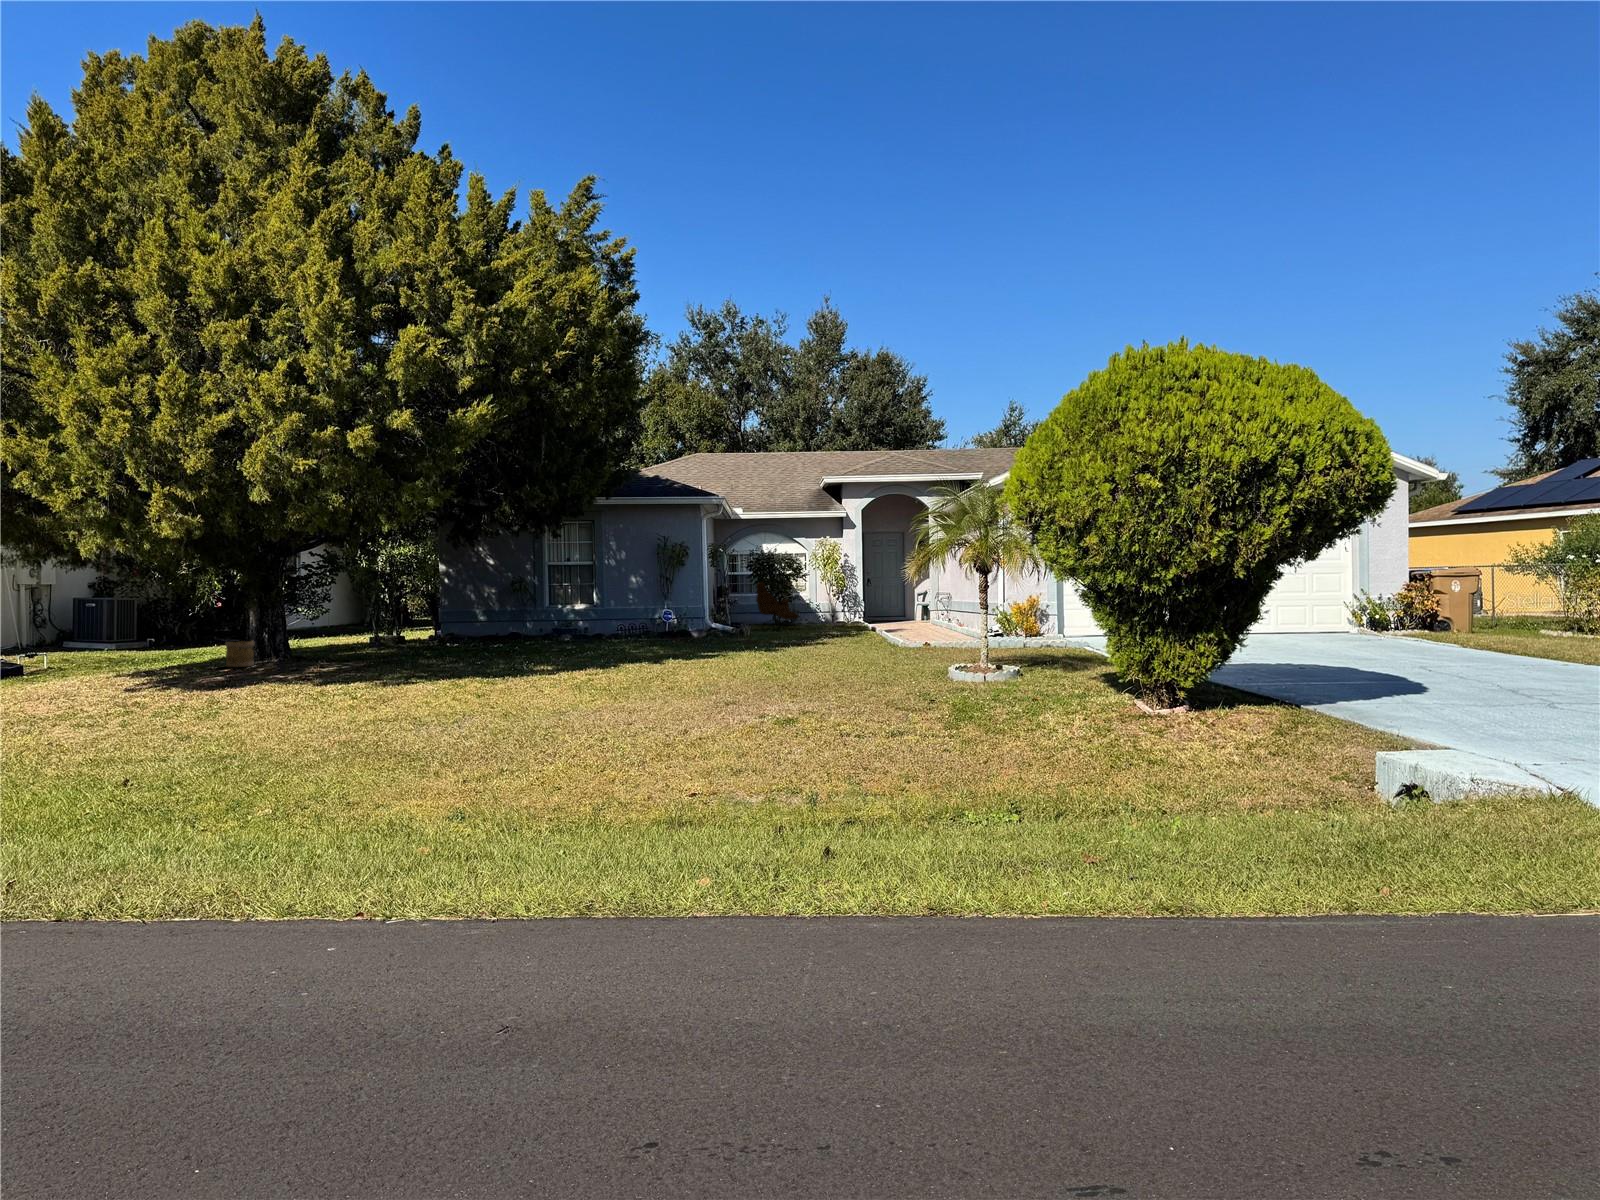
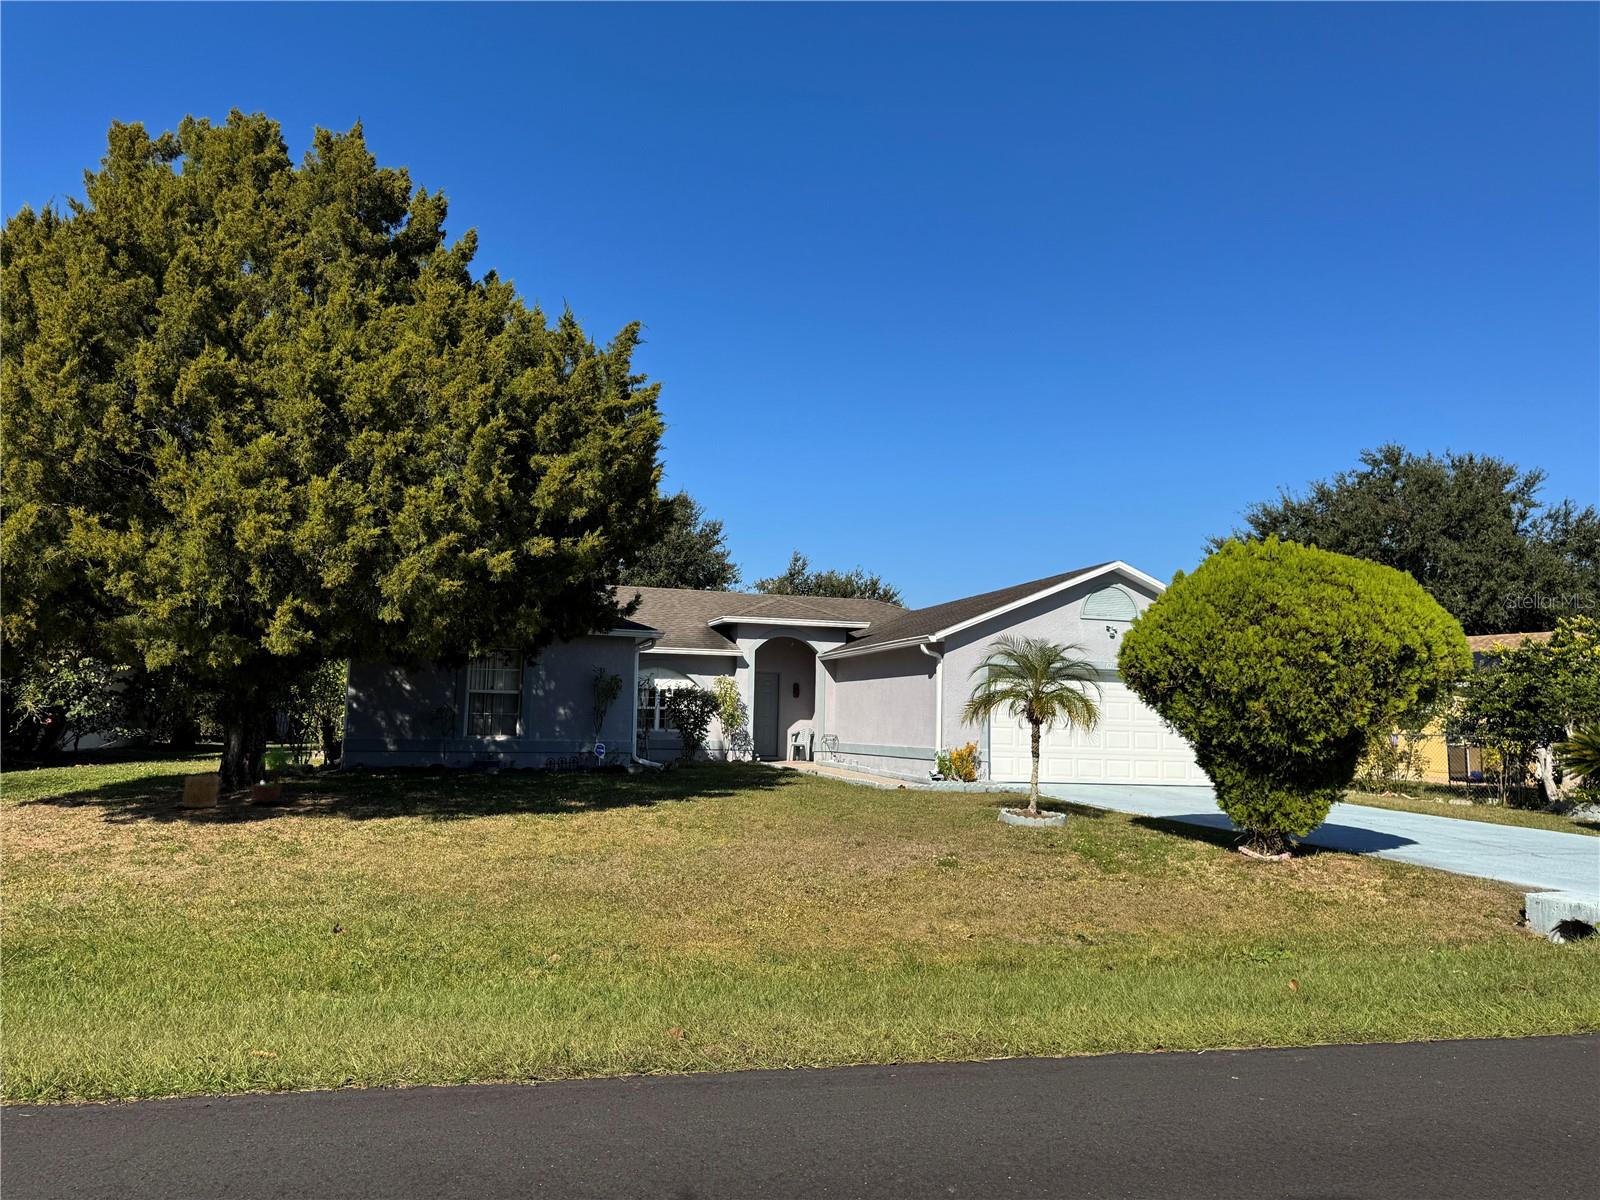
lounge chair: present [756,582,798,624] -> none [656,717,702,763]
potted tree: none [285,613,317,663] -> present [252,747,292,803]

